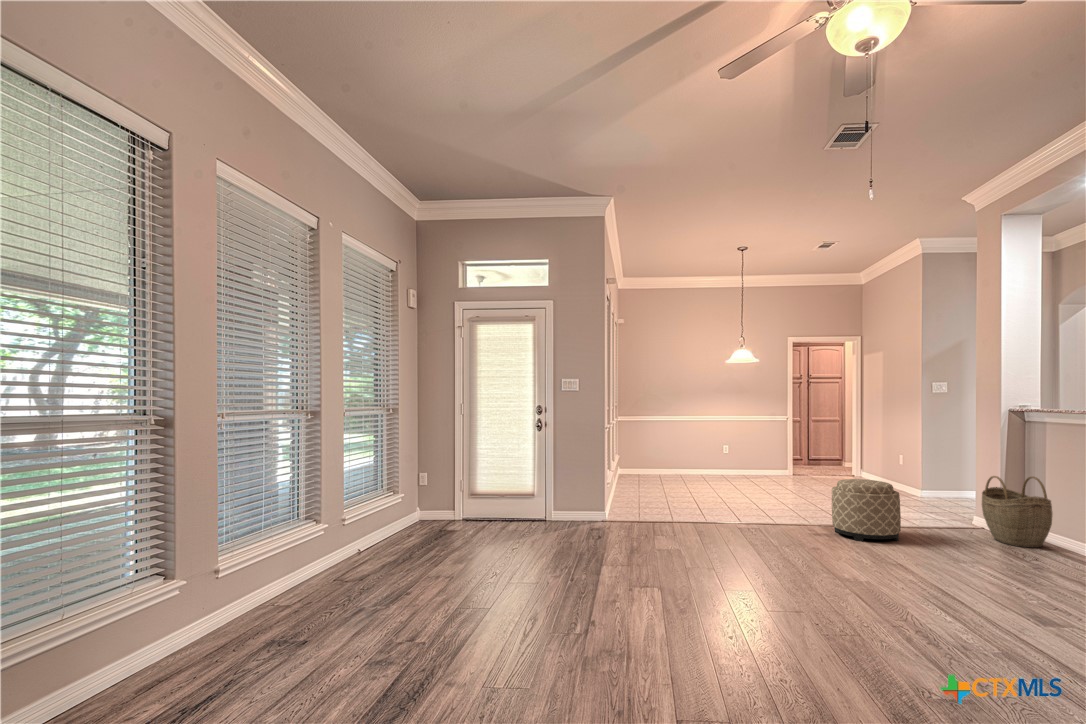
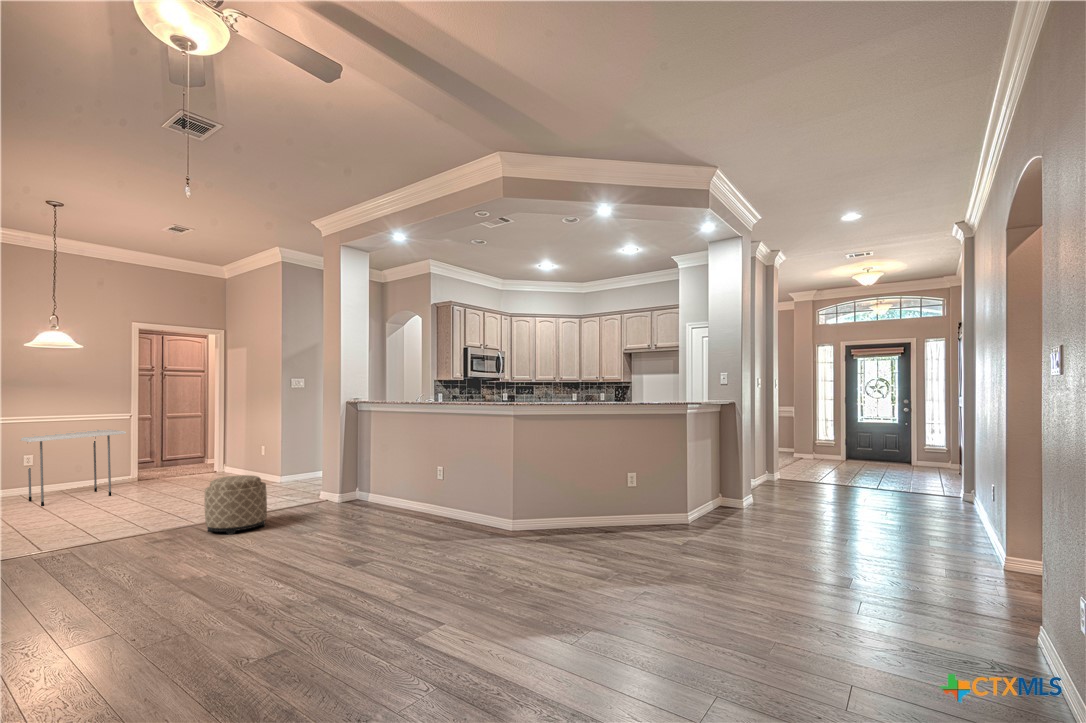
dining table: none [692,423,771,482] -> present [20,429,126,506]
woven basket: present [982,476,1052,548] -> none [327,453,373,510]

